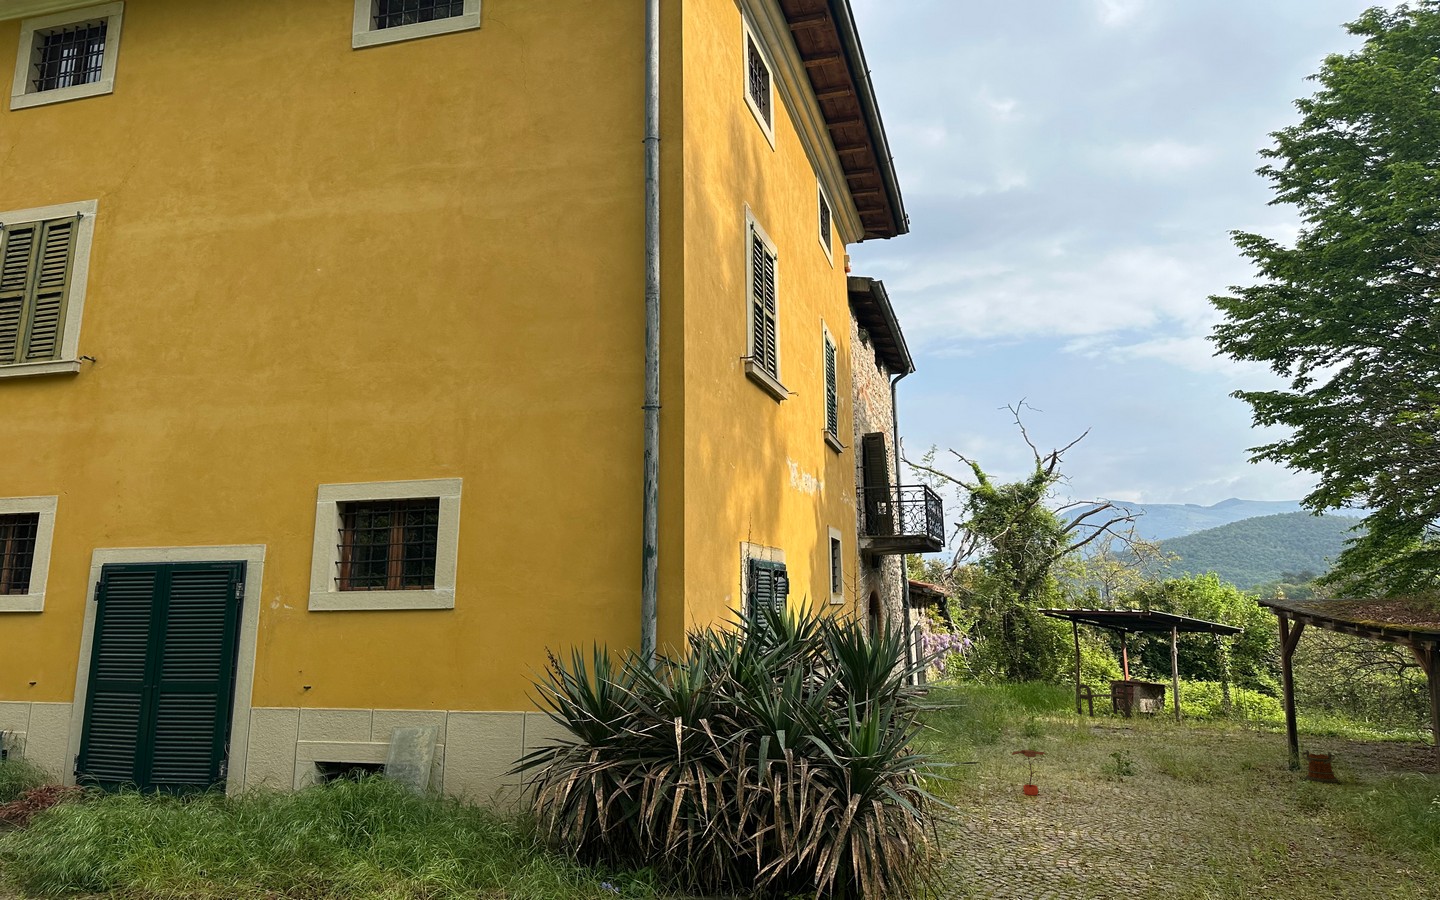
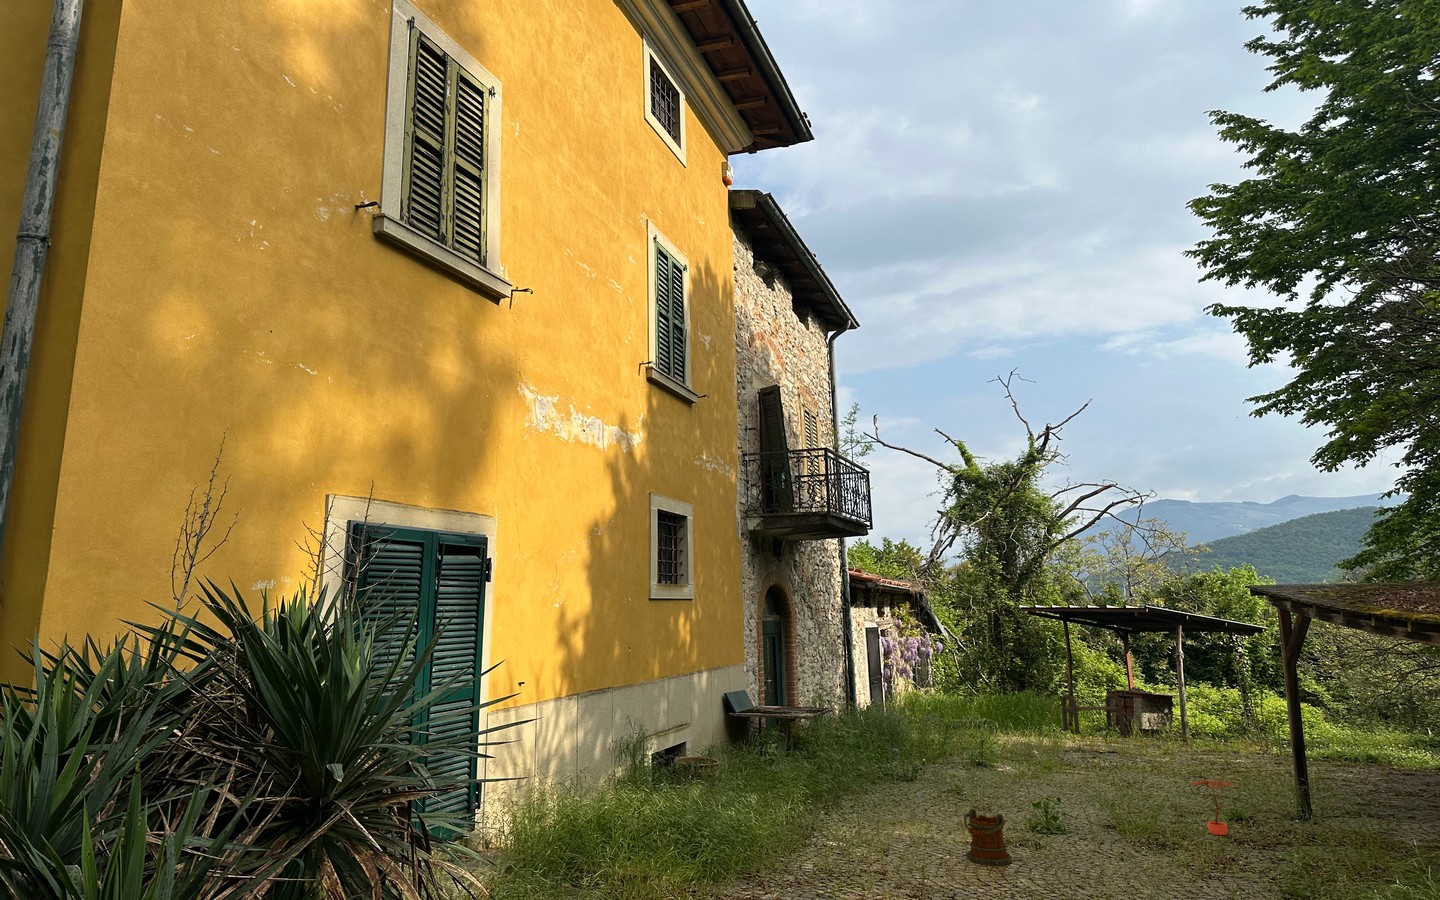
potted plant: present [1012,750,1045,795] -> present [1191,779,1233,835]
bucket: present [1302,750,1339,783] -> present [964,809,1012,866]

